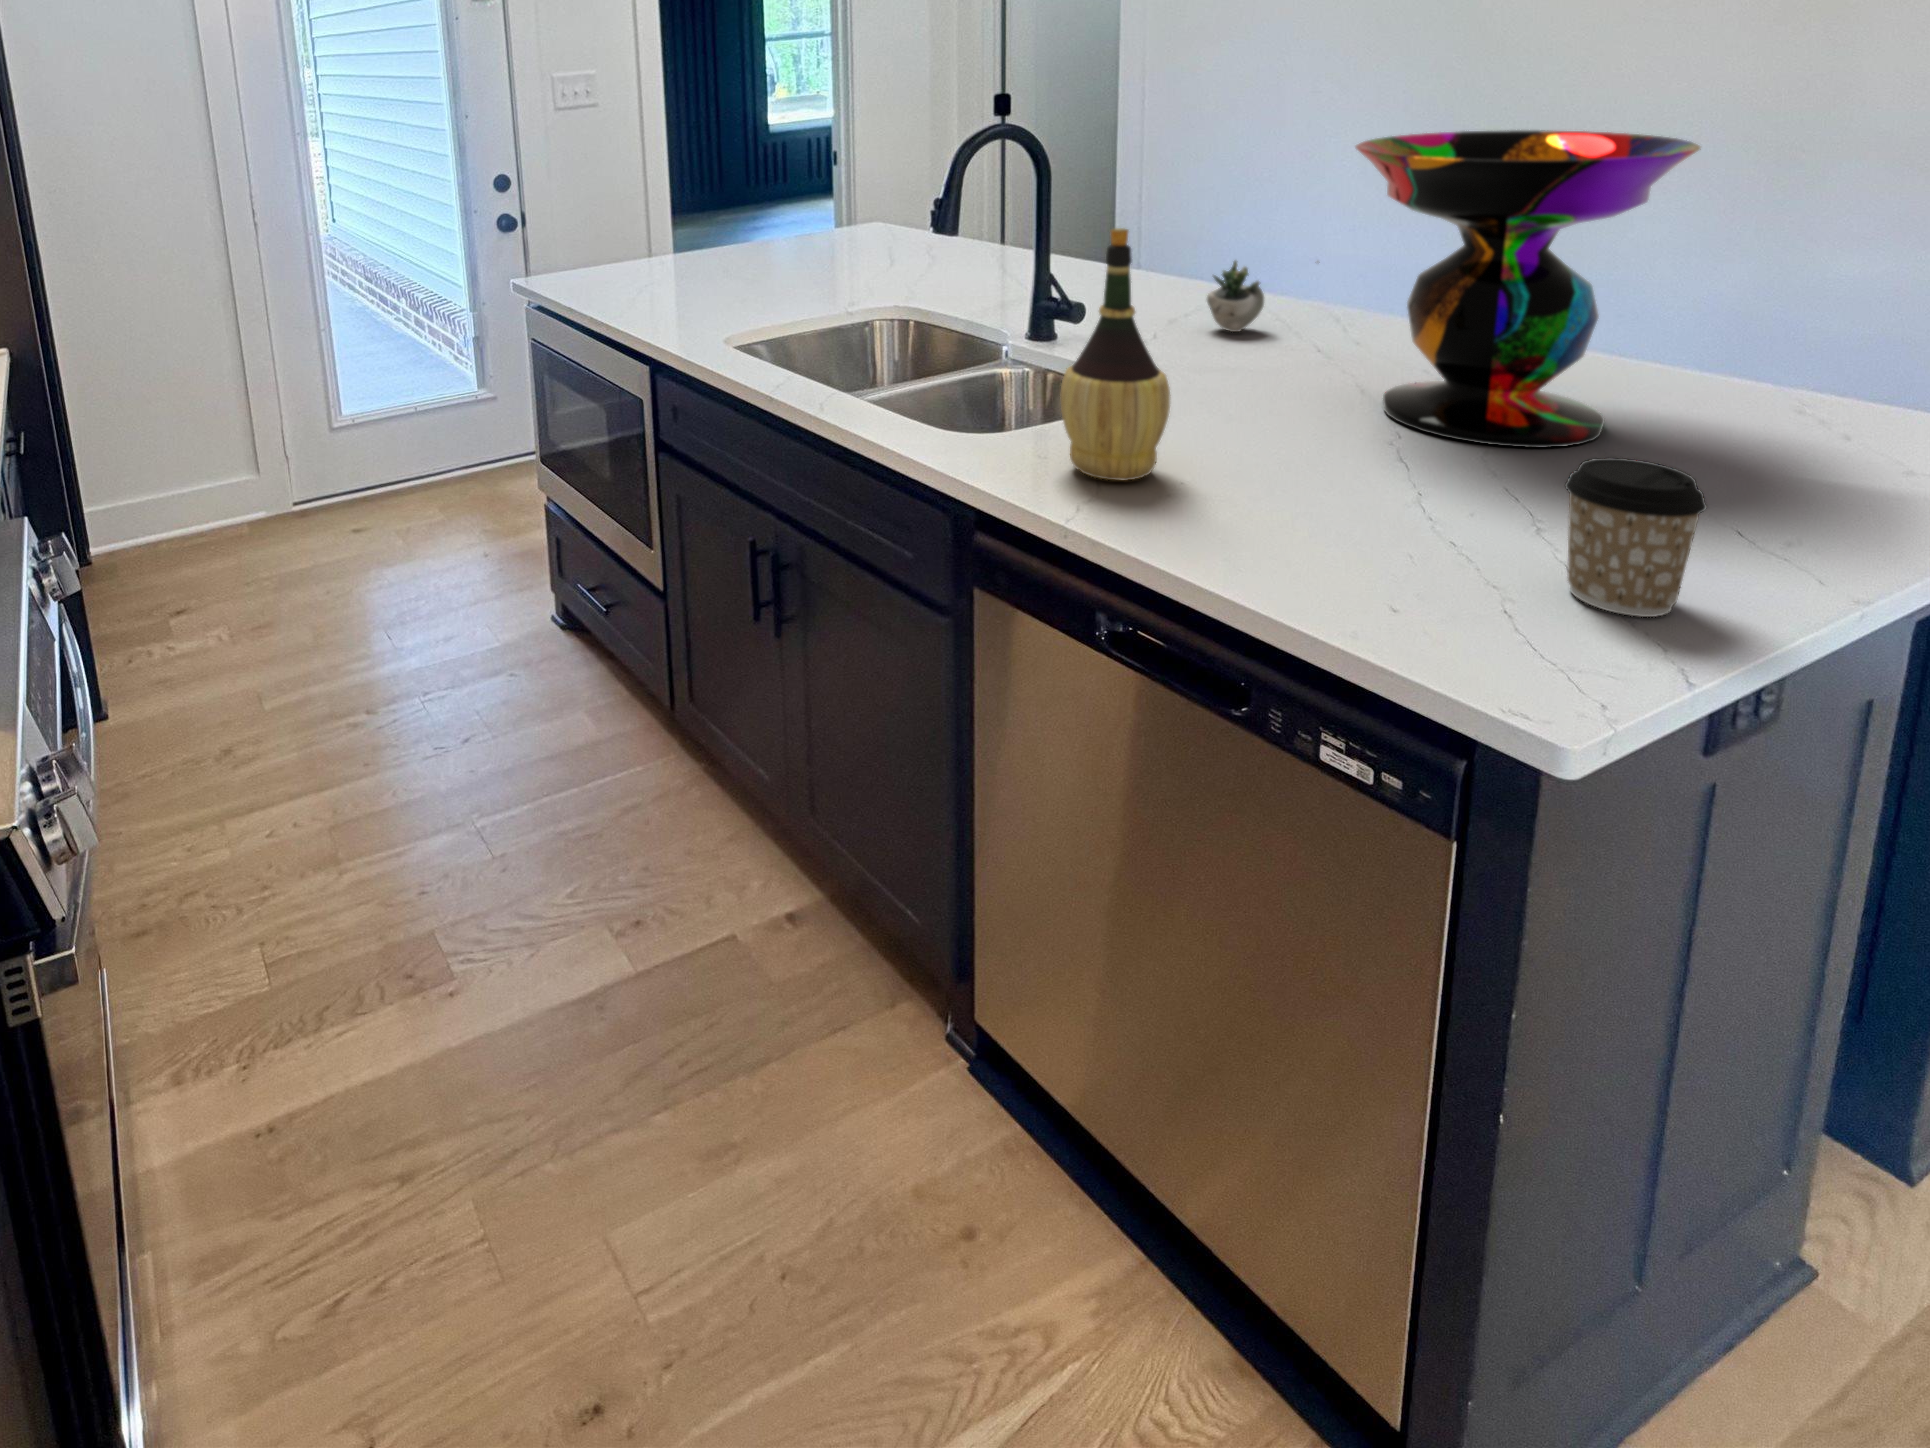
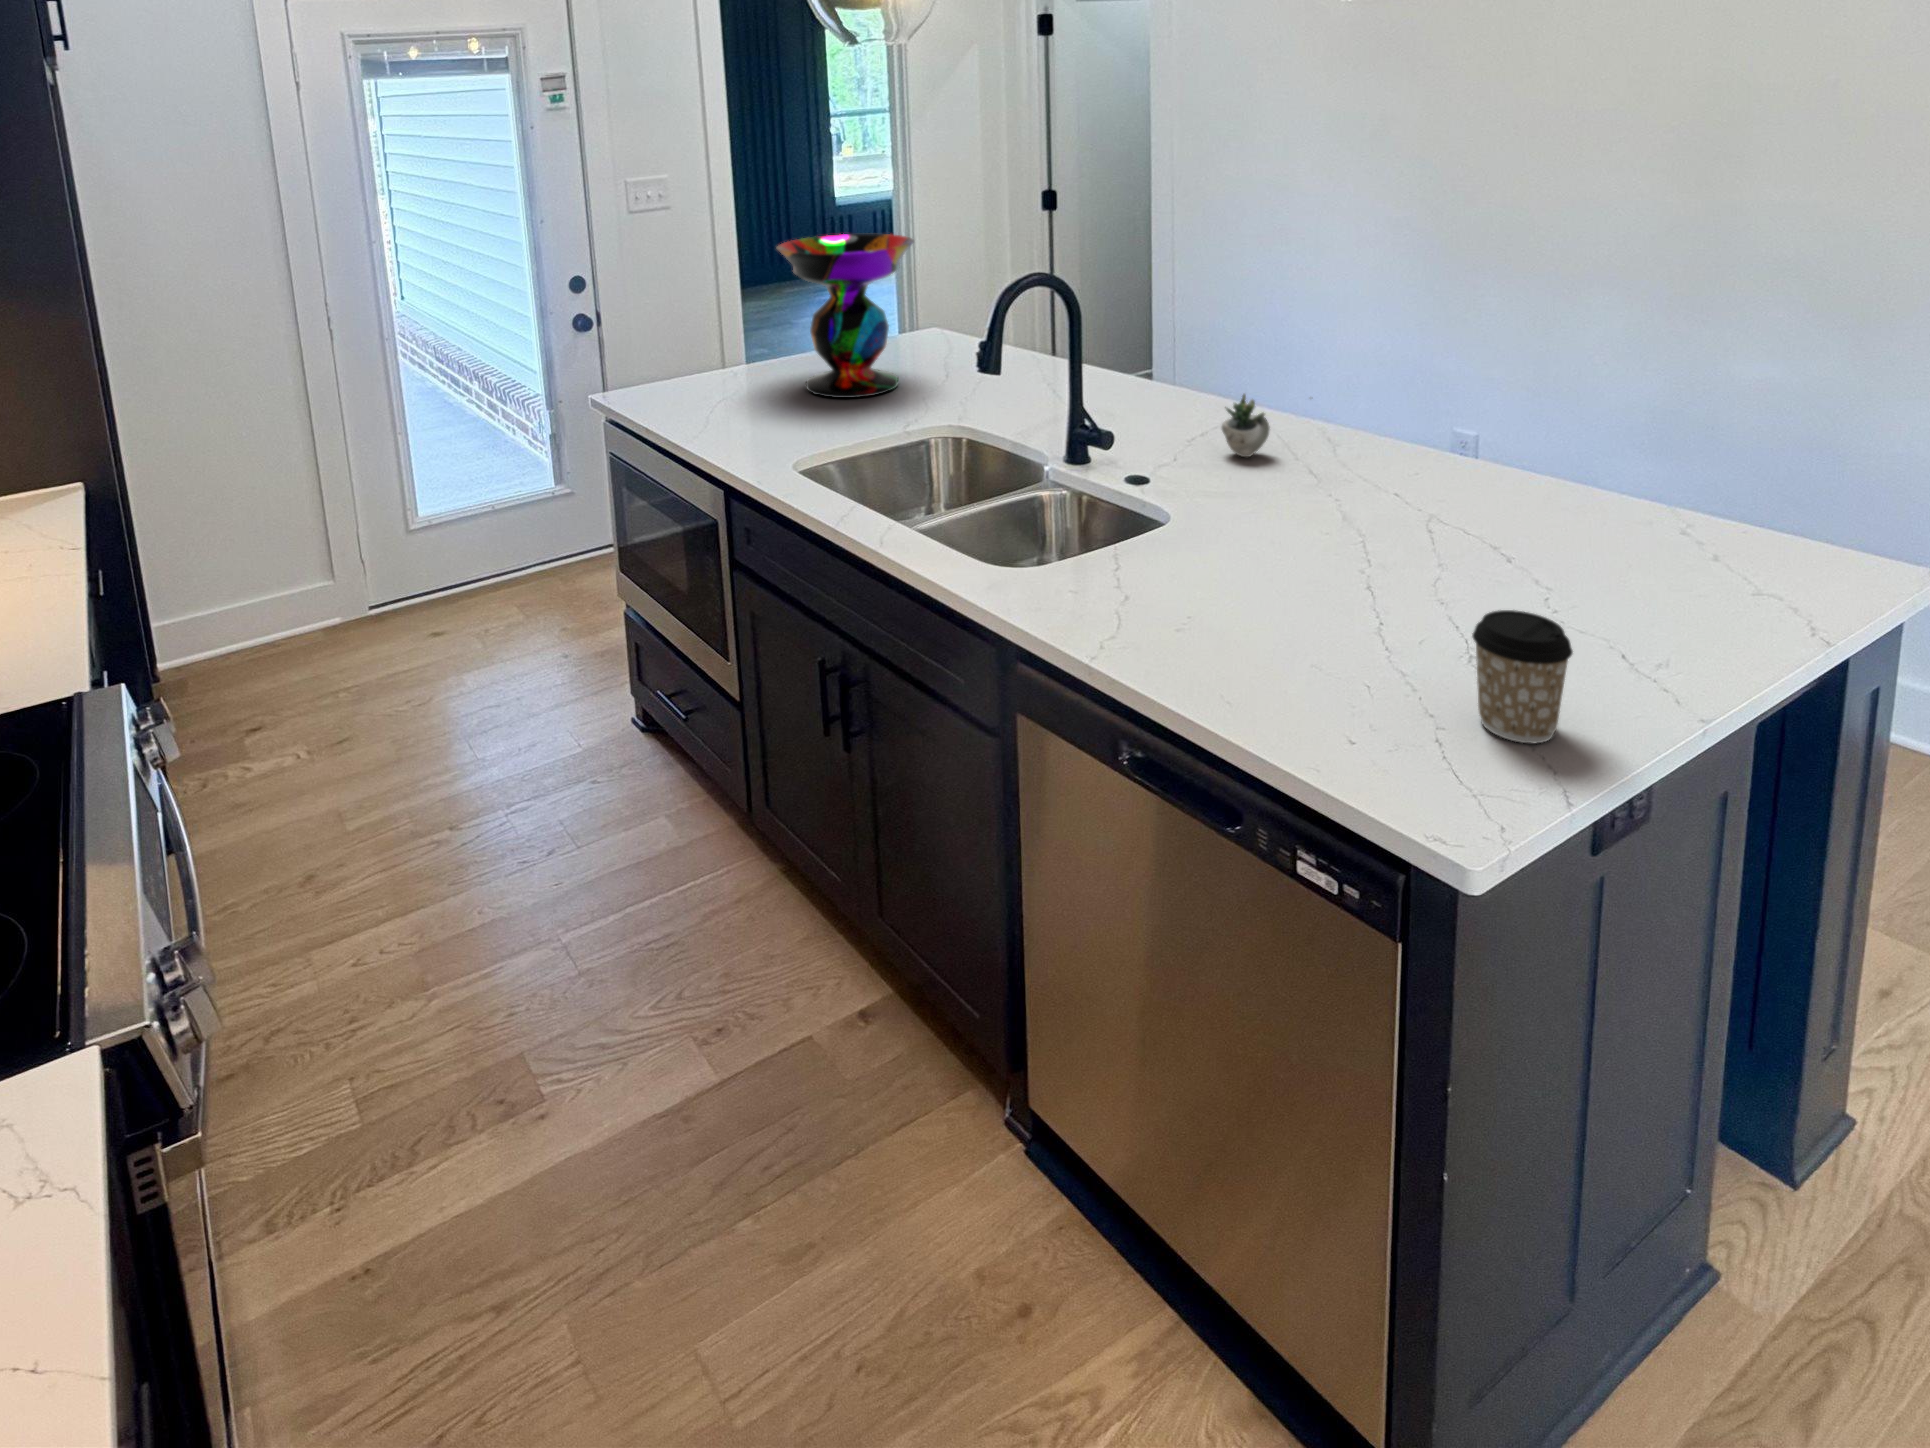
decorative bowl: present [1356,130,1701,448] -> present [777,233,914,398]
wine bottle: present [1060,228,1170,480] -> none [1086,401,1177,621]

